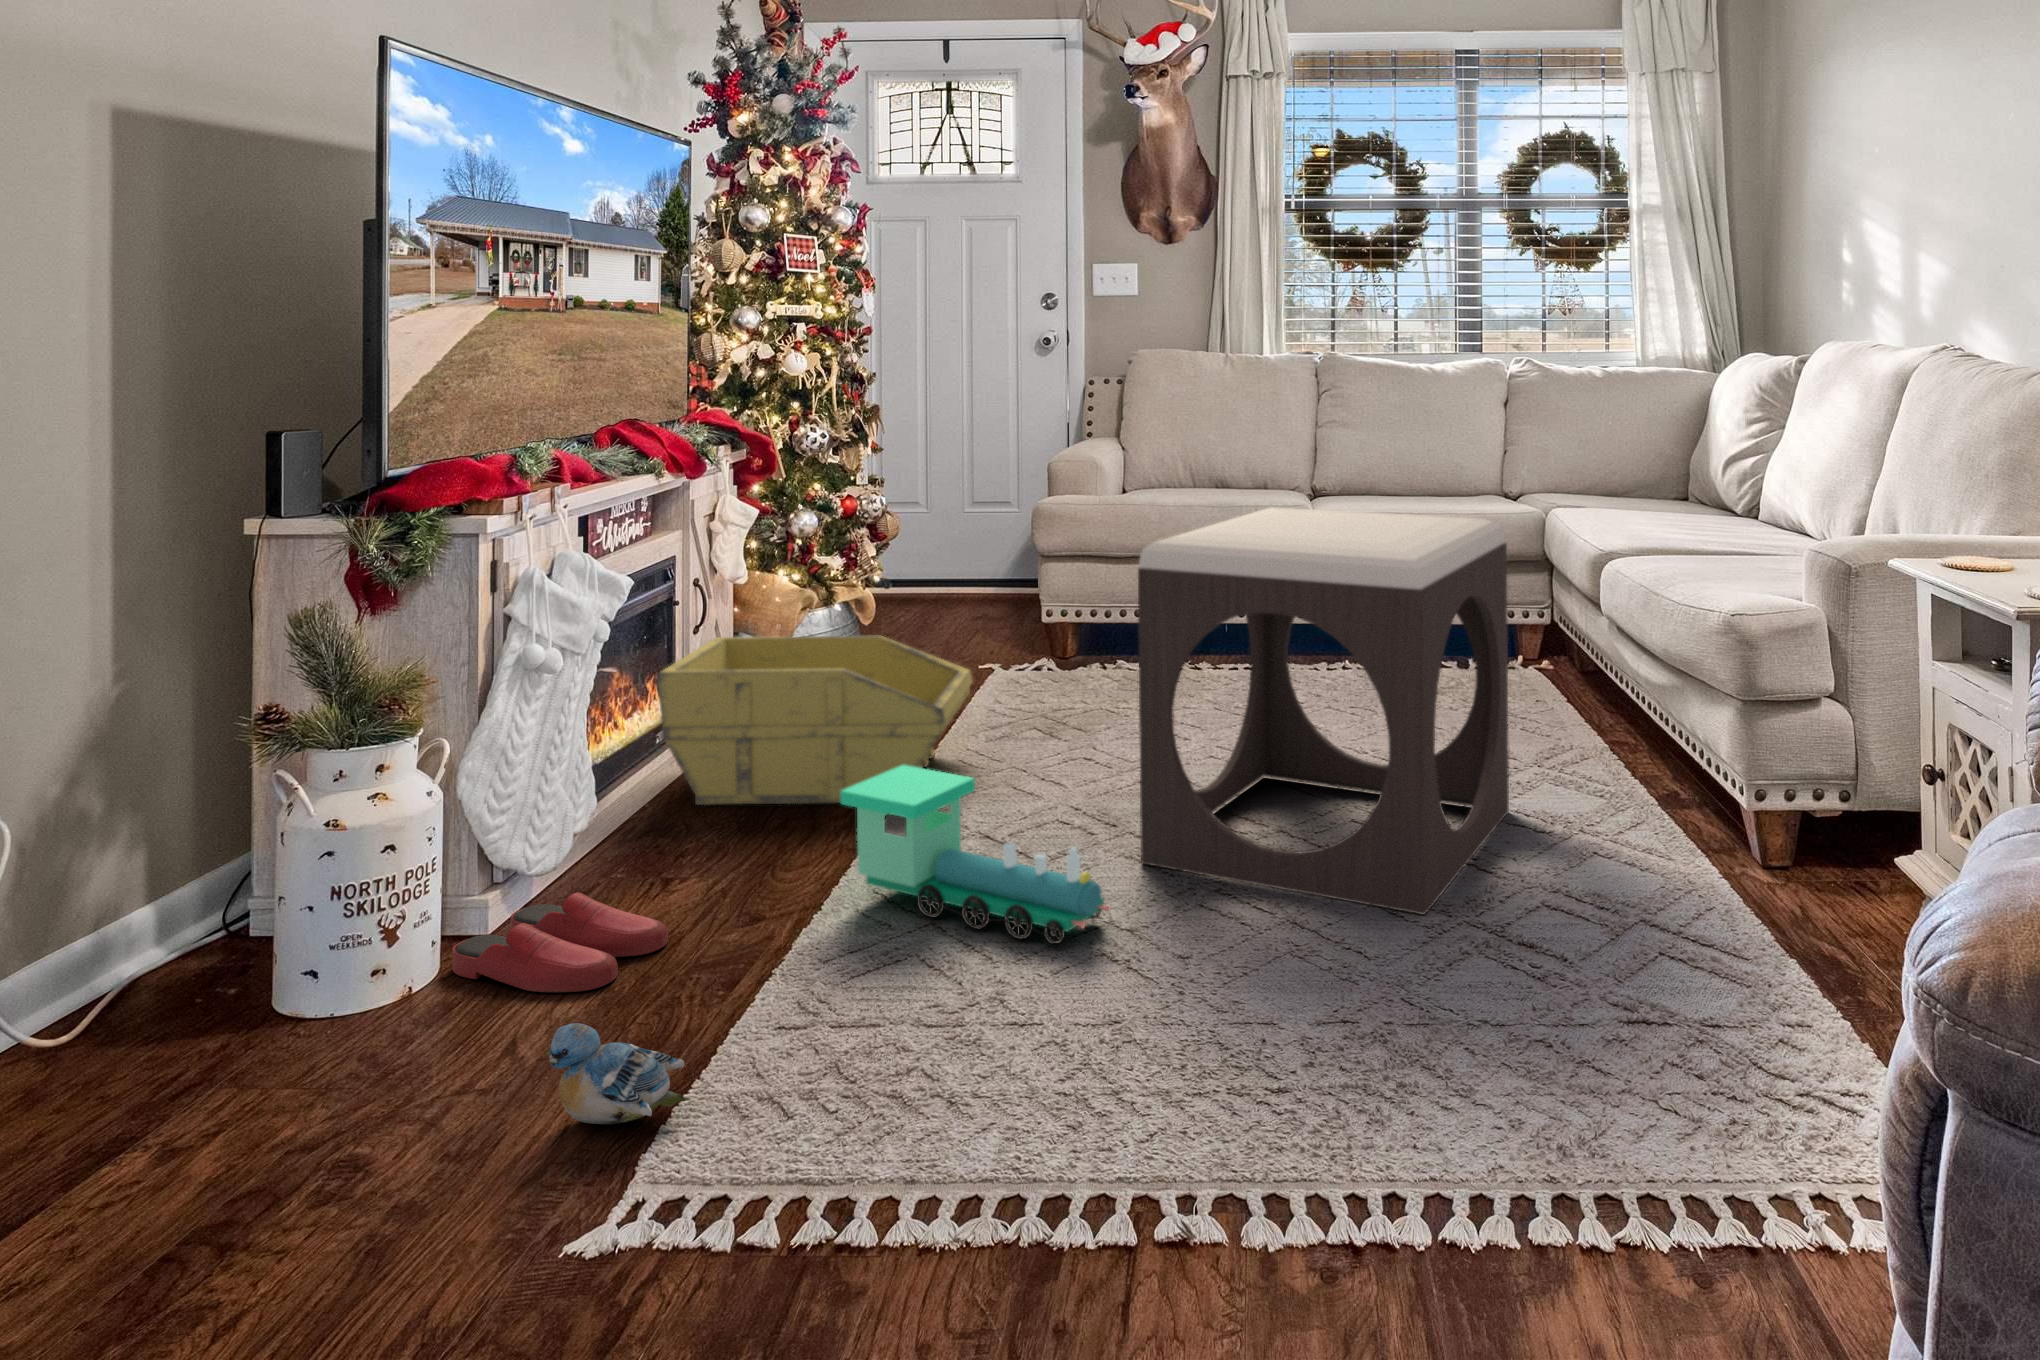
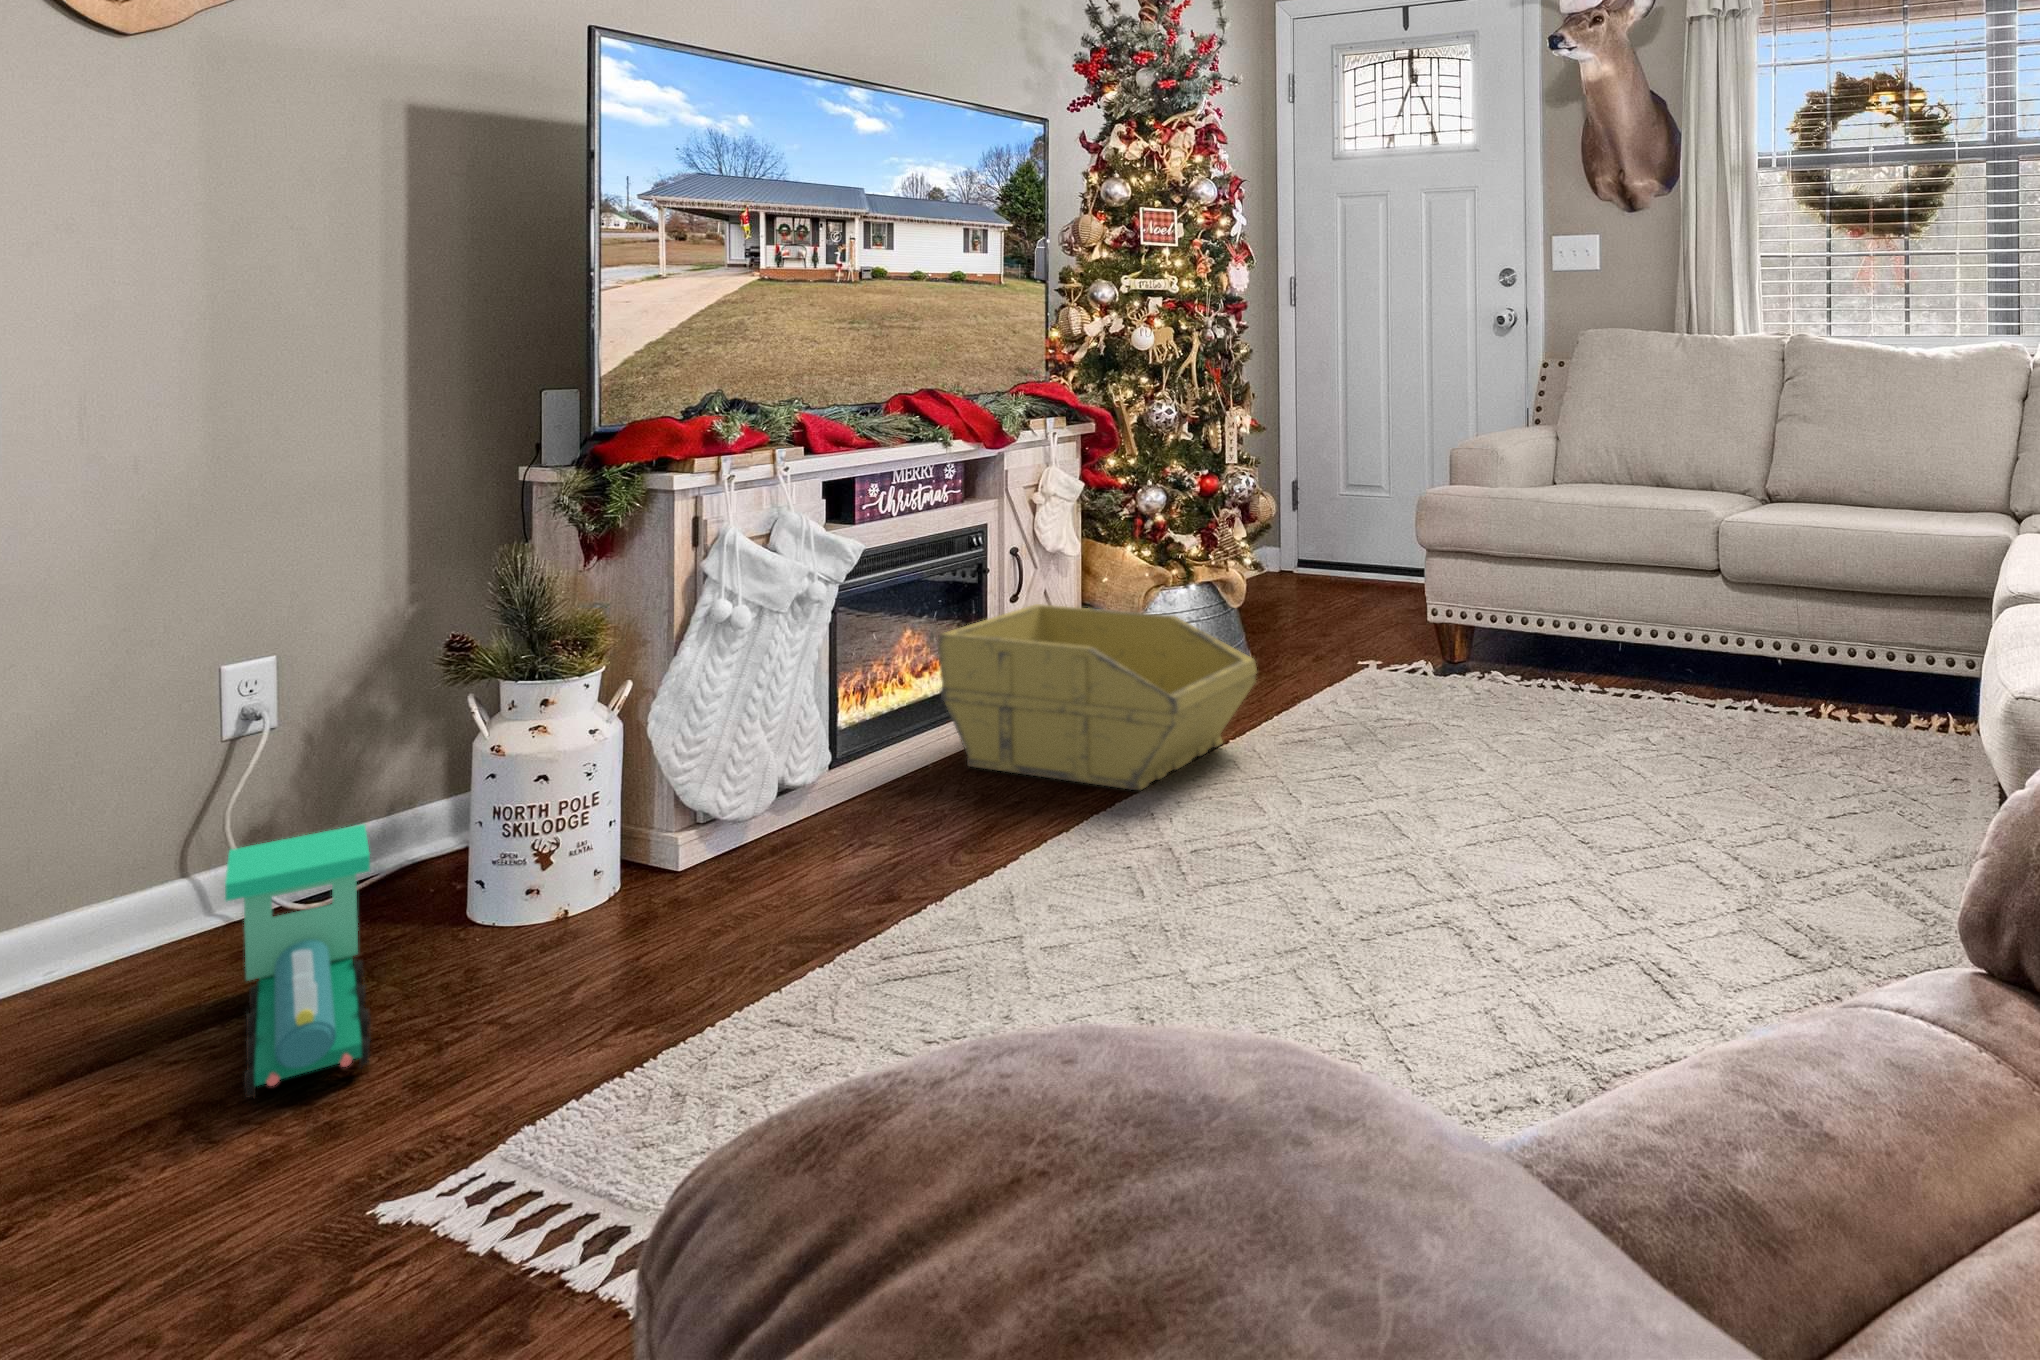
footstool: present [1138,507,1509,915] -> none [1283,505,1765,1022]
toy train: present [841,765,1110,944] -> present [225,824,370,1098]
slippers: present [452,893,668,992] -> none [616,841,799,939]
plush toy: present [546,1023,685,1124] -> none [506,976,633,1086]

